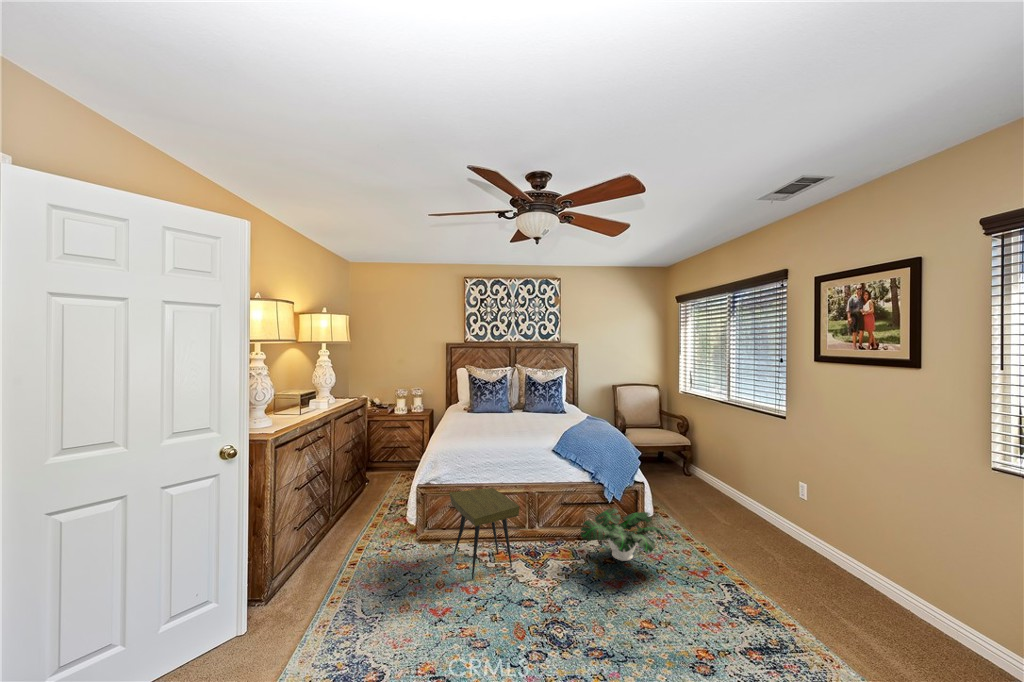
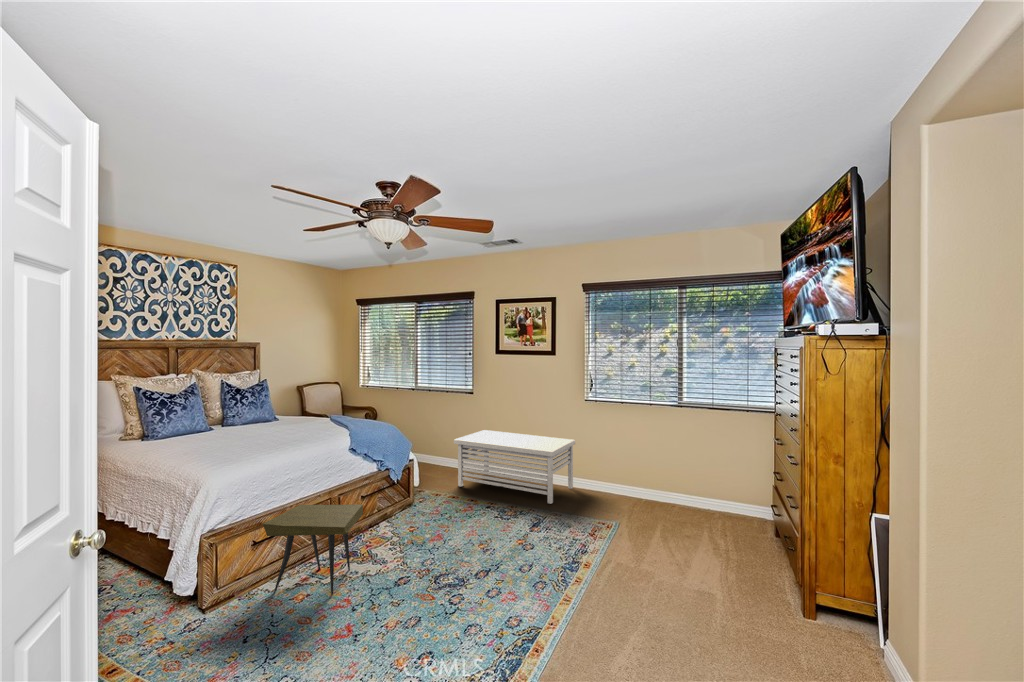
storage bench: none [729,472,958,630] -> present [454,430,575,504]
potted plant: present [580,508,672,561] -> none [385,483,454,527]

